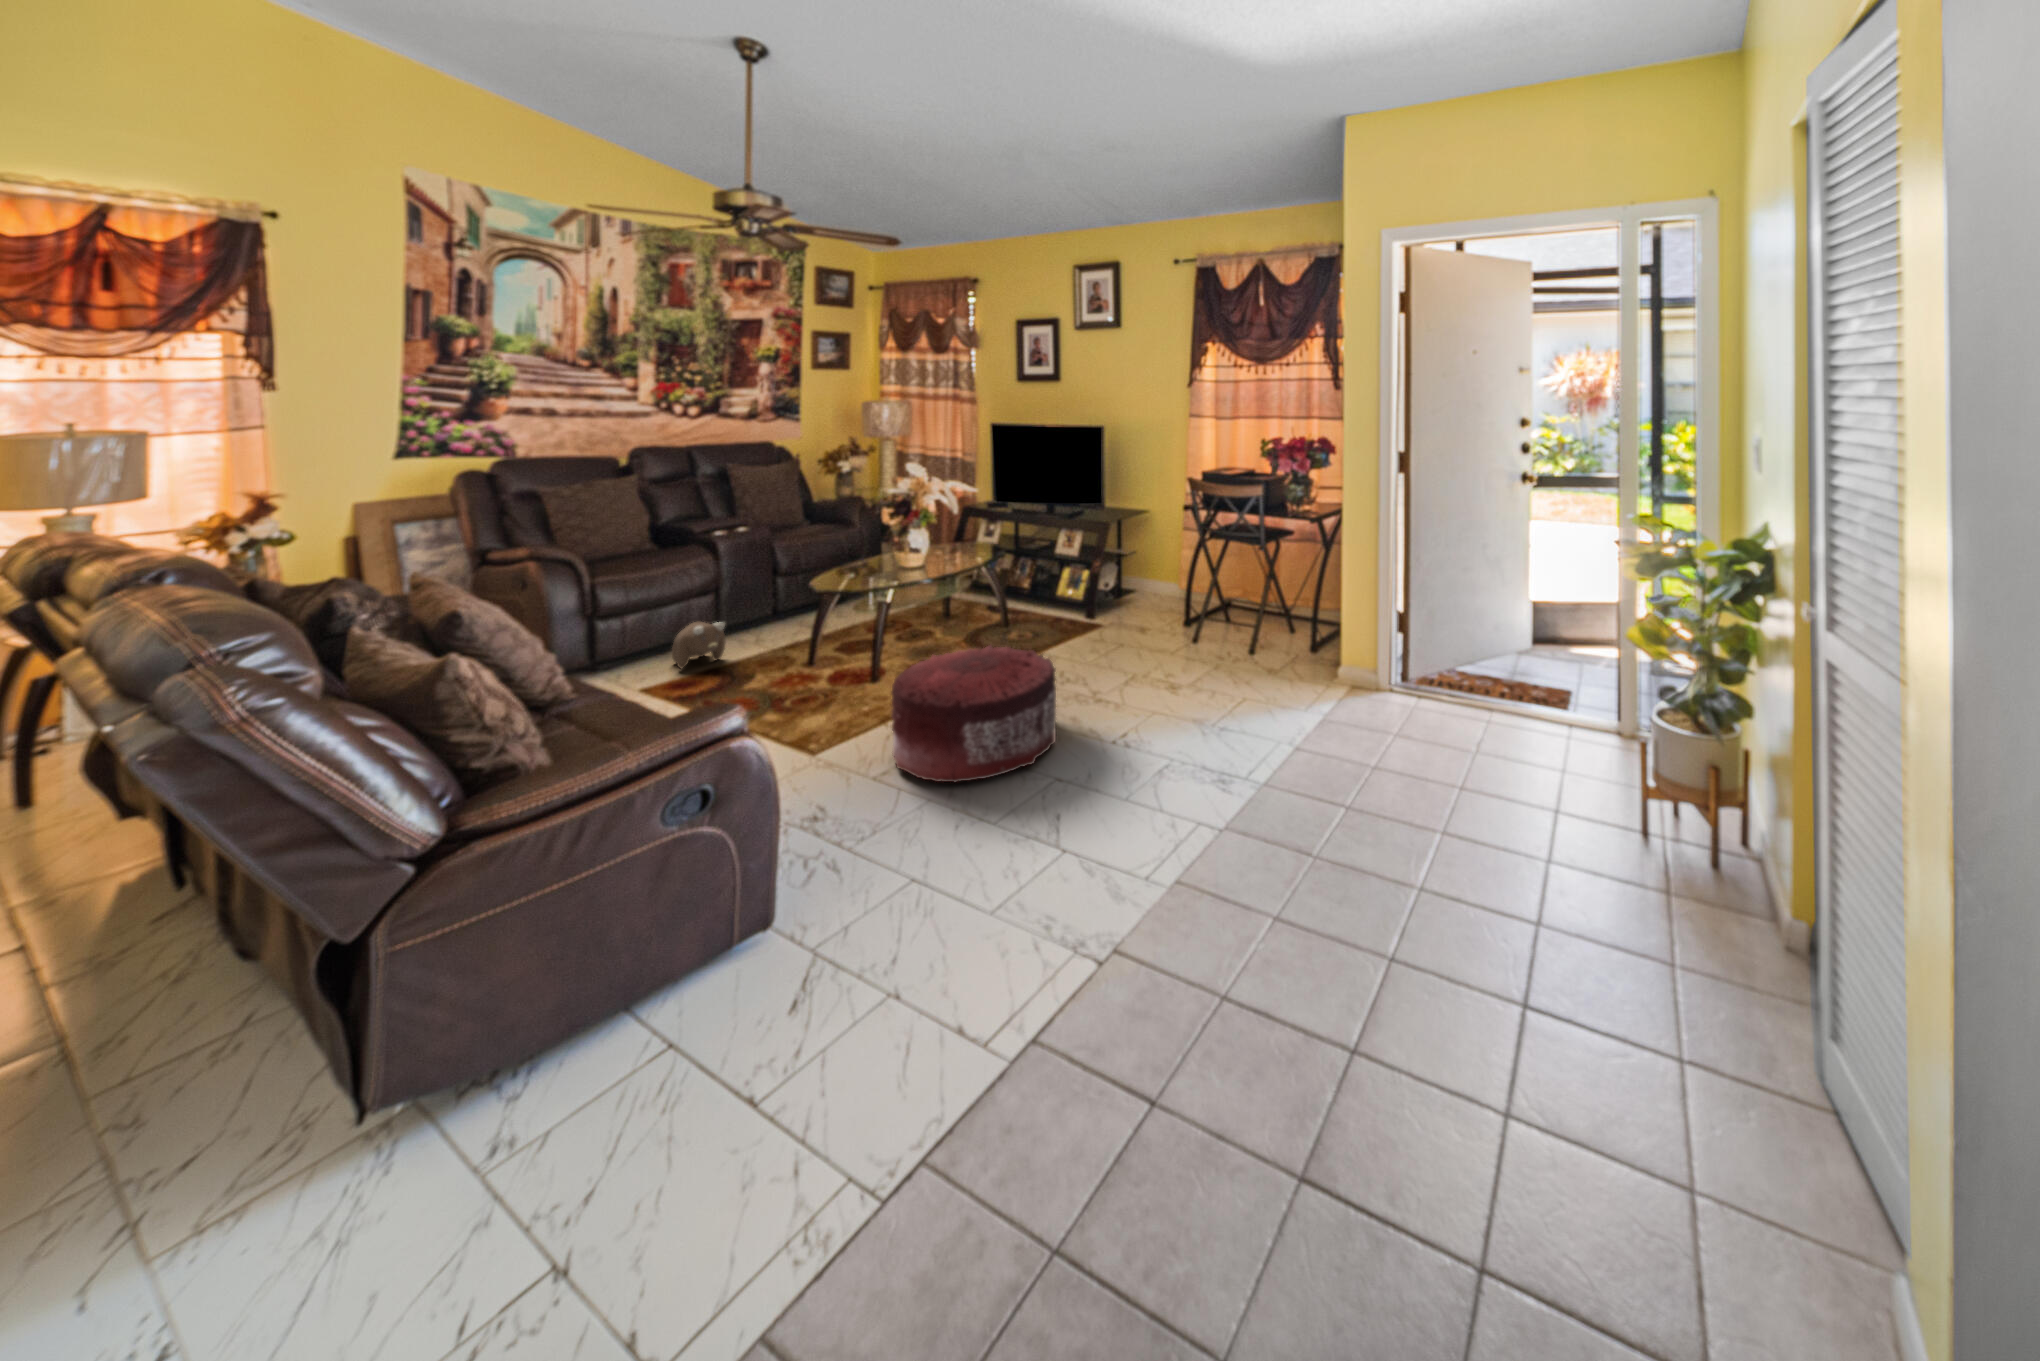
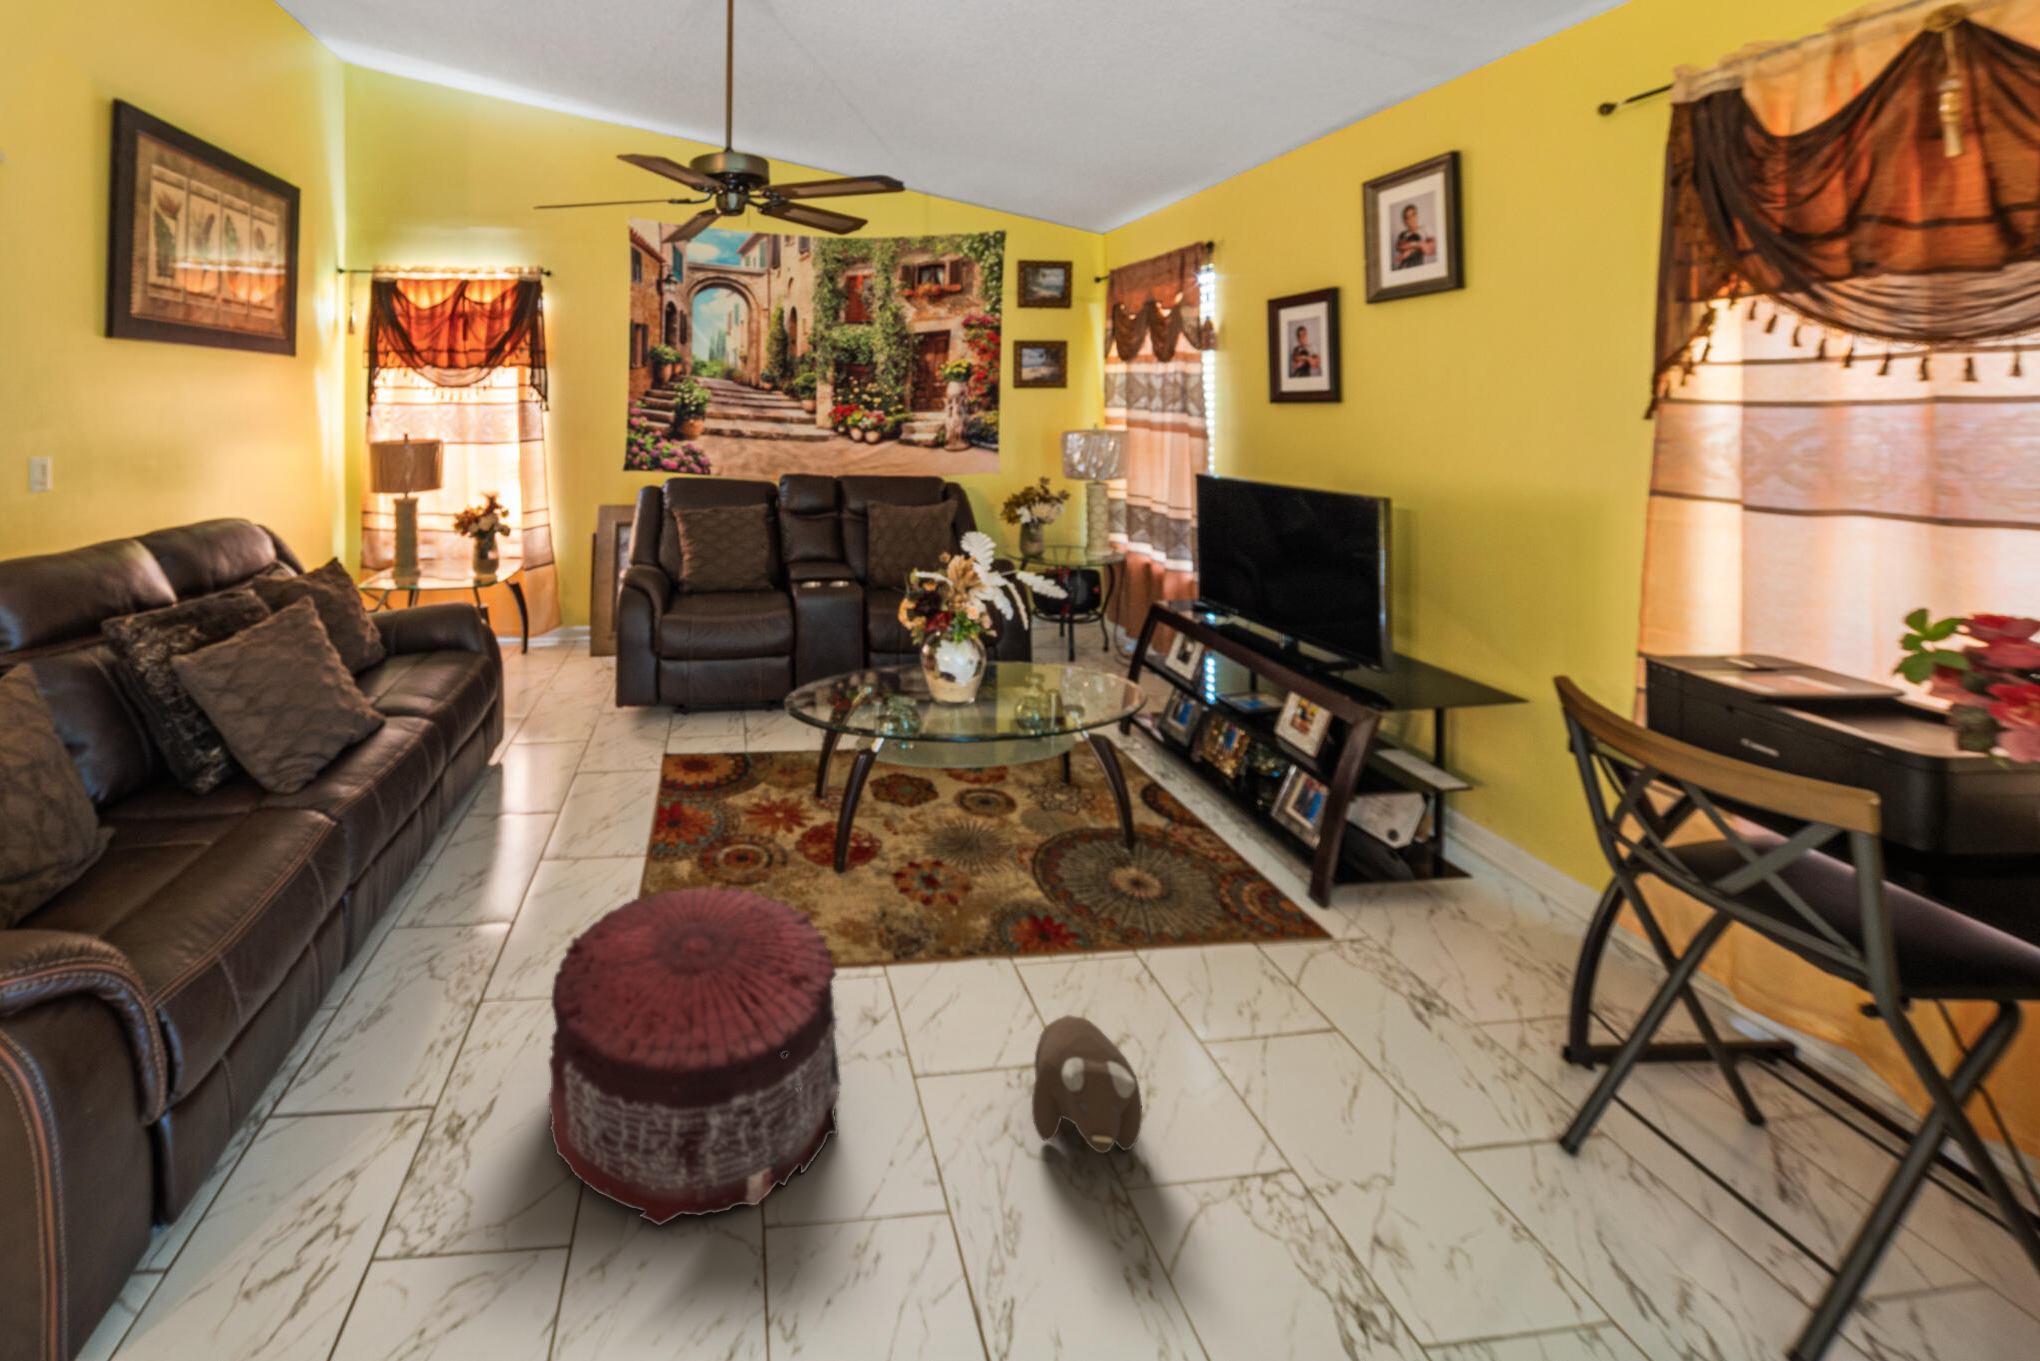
plush toy: present [672,622,725,669] -> present [1032,1015,1142,1153]

